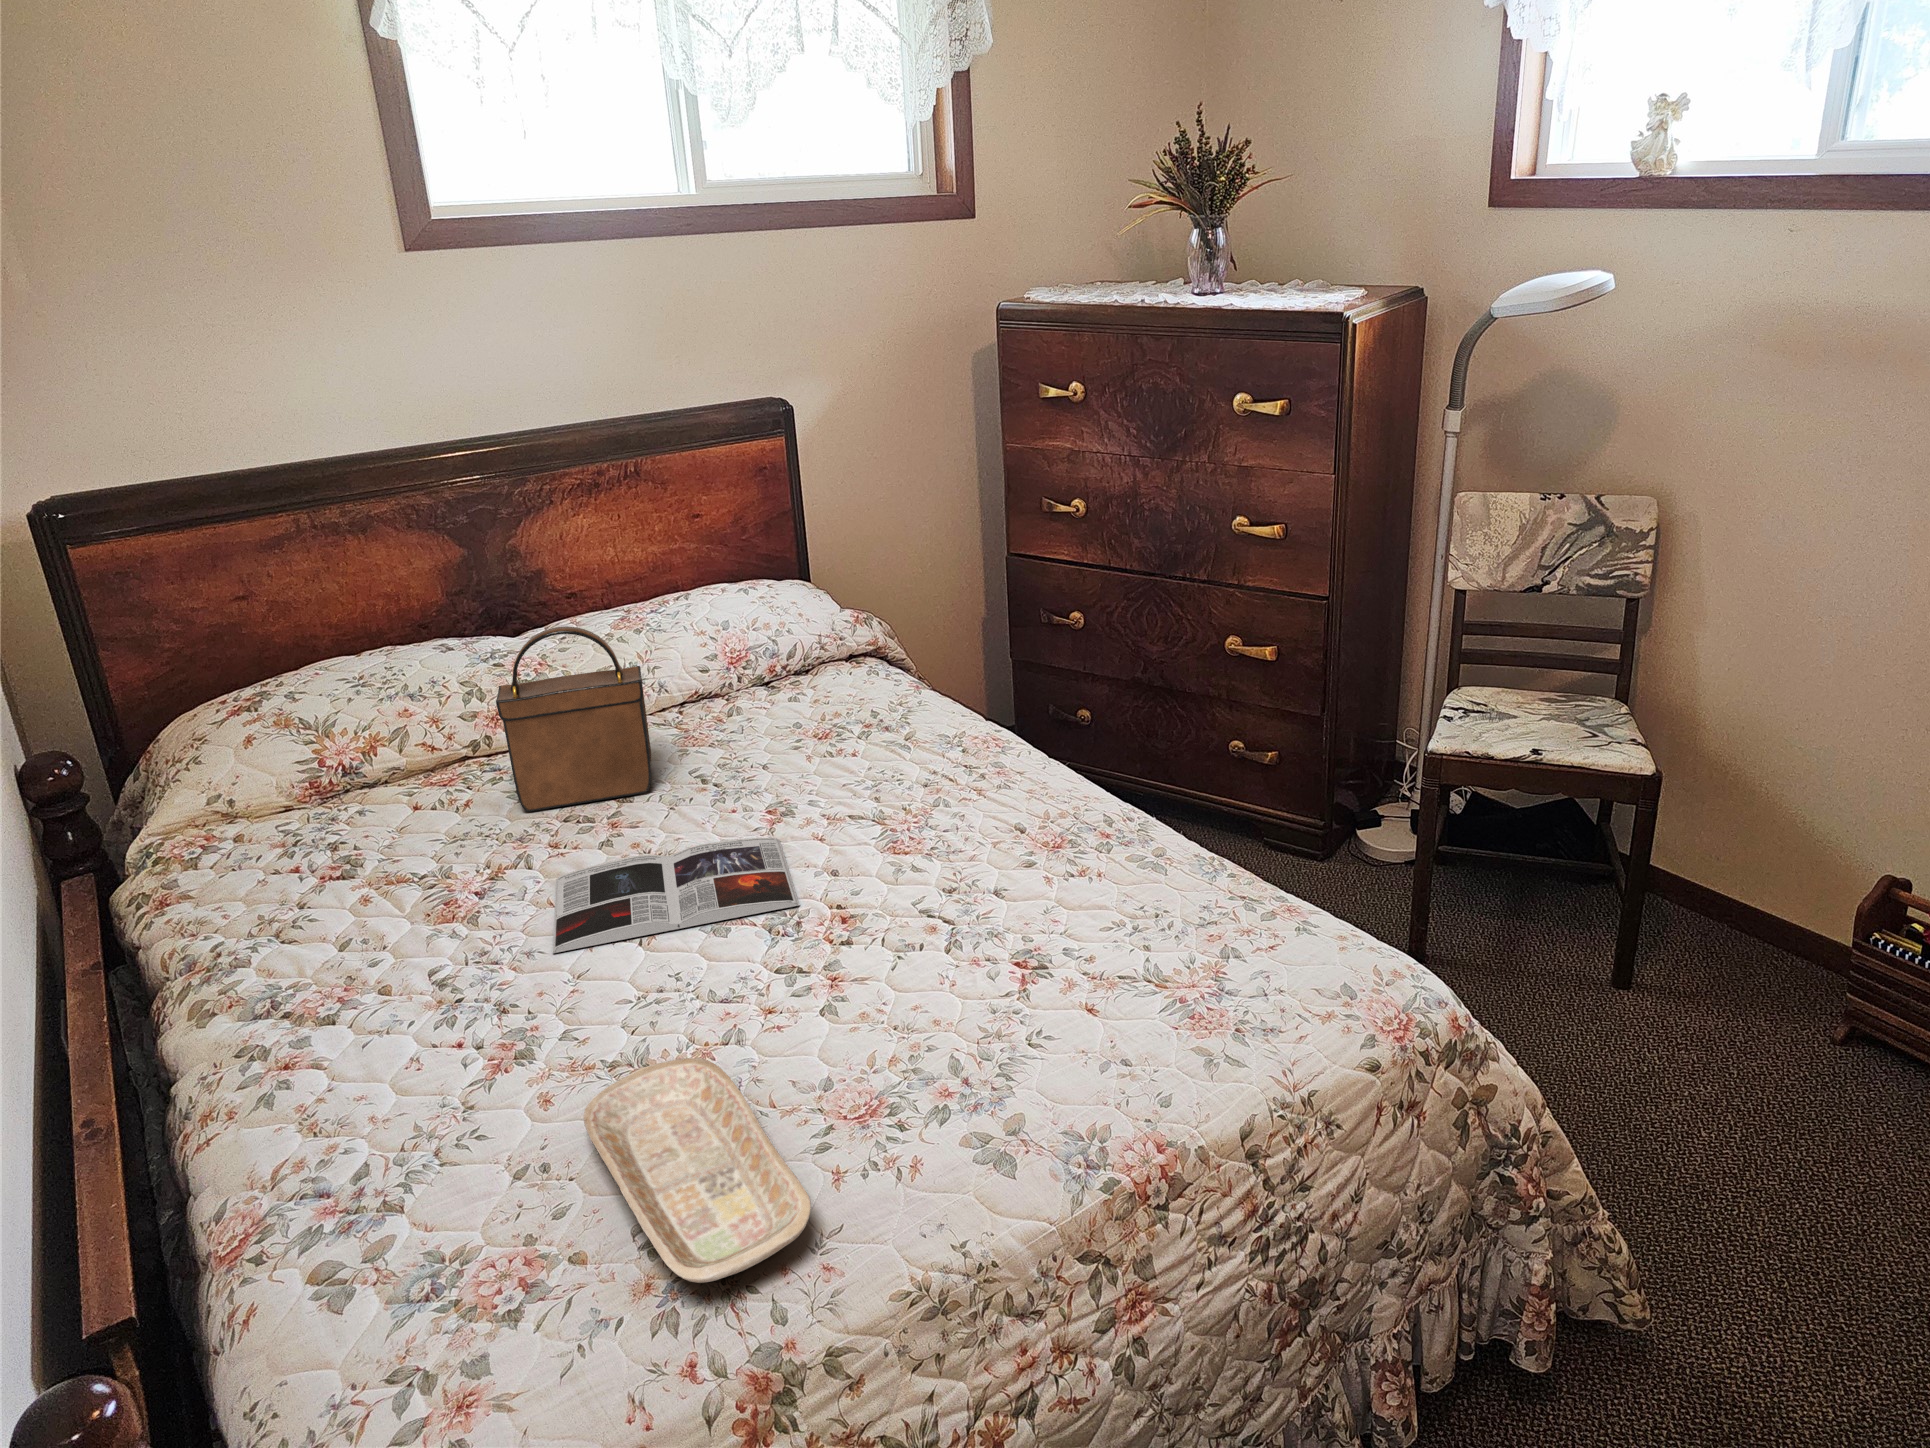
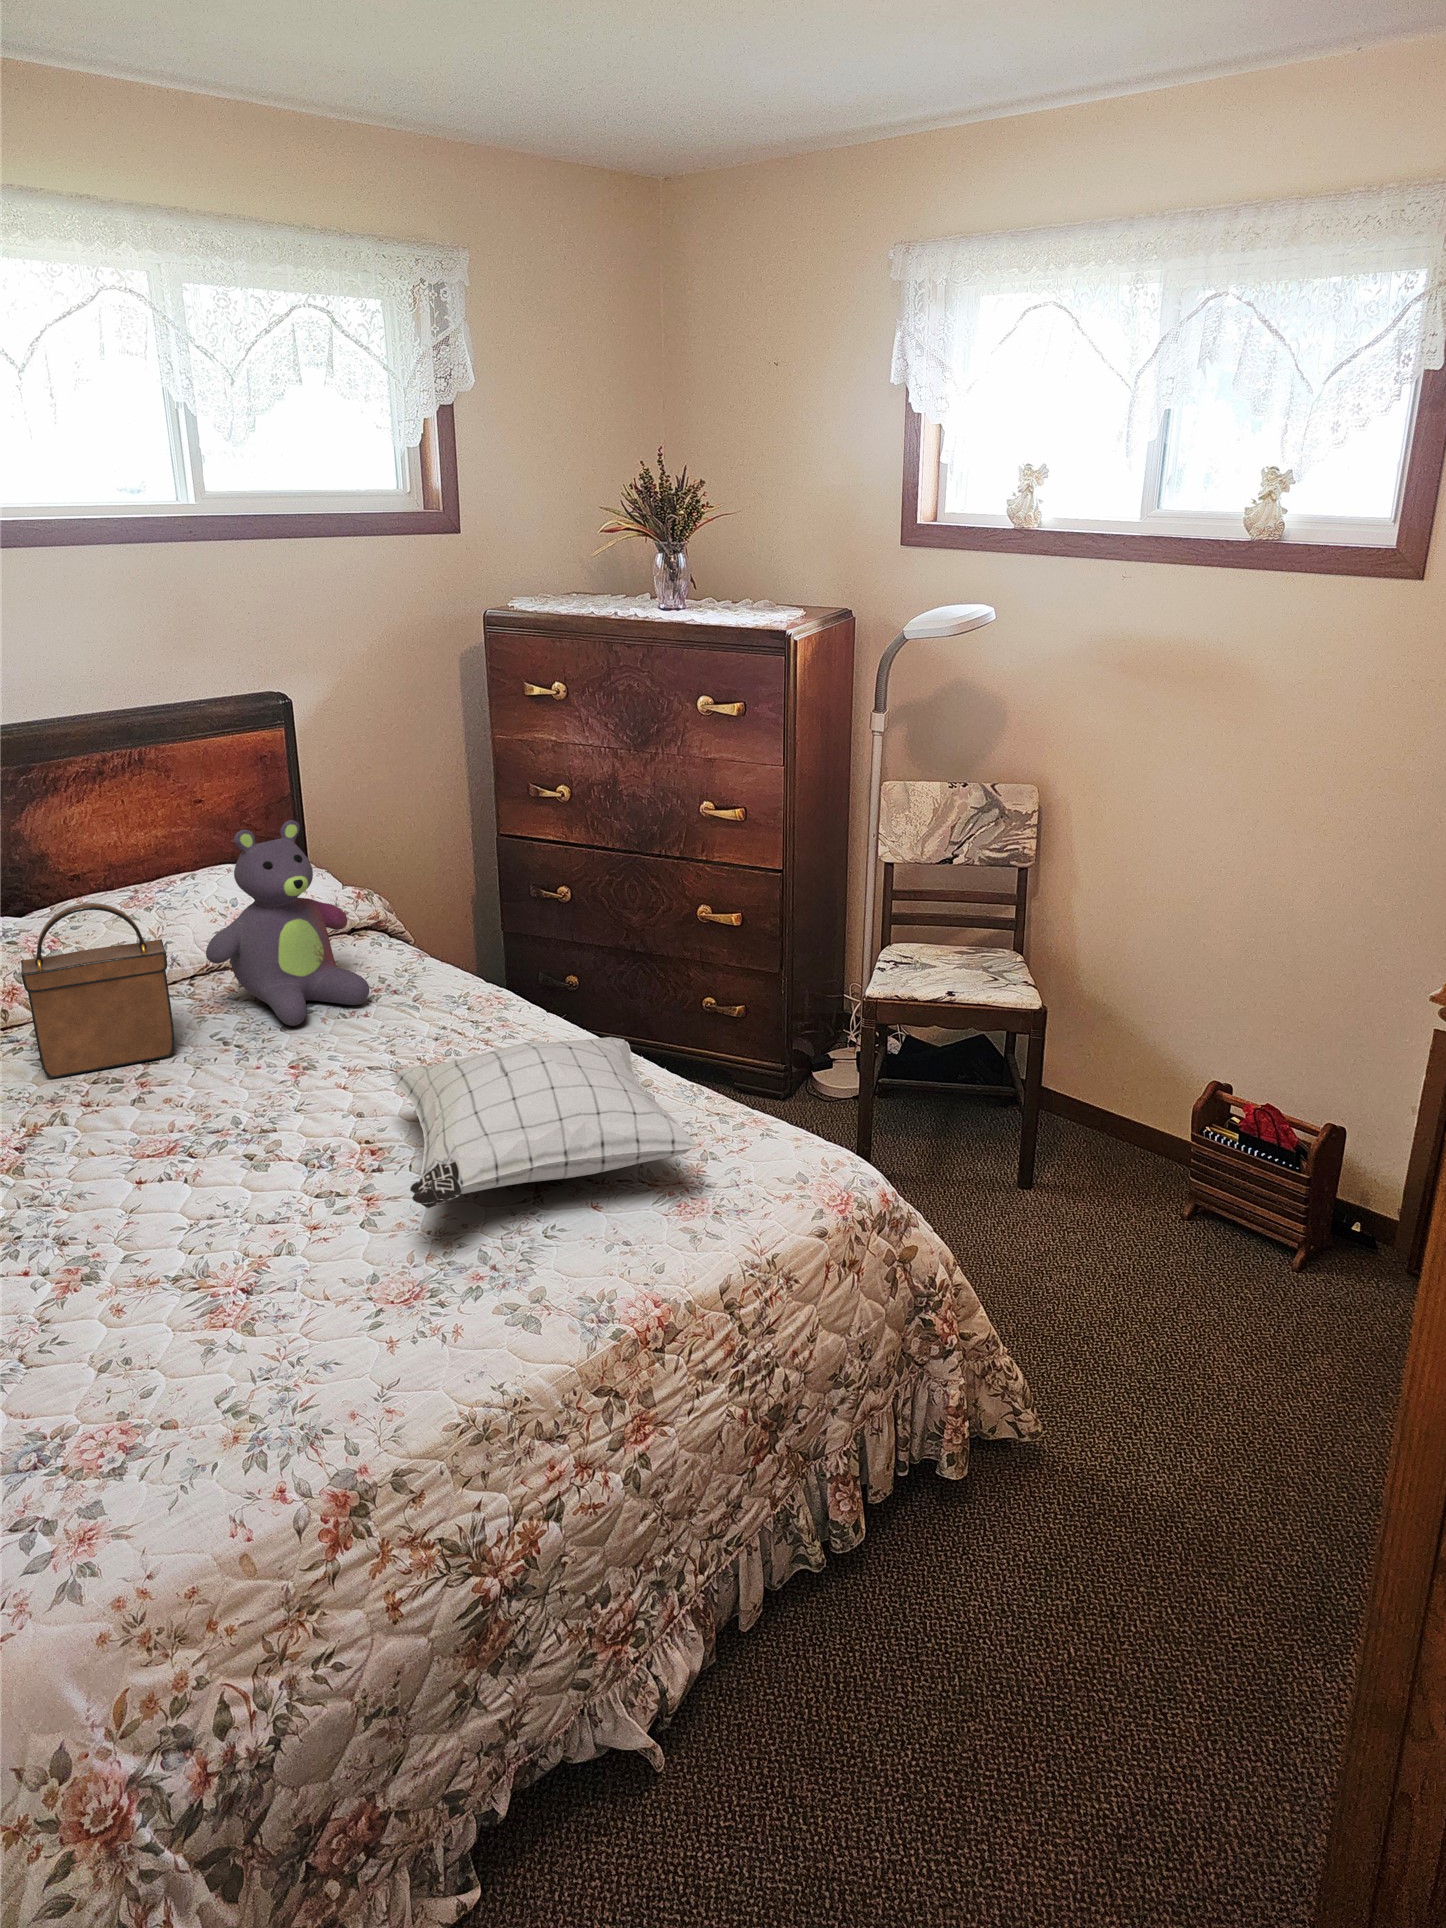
stuffed bear: none [688,537,857,763] -> present [206,820,369,1026]
pillow: none [865,796,1217,1004] -> present [391,1037,697,1208]
magazine: present [553,838,799,953] -> none [92,1089,331,1197]
tray: present [584,1058,811,1283] -> none [160,1266,375,1428]

